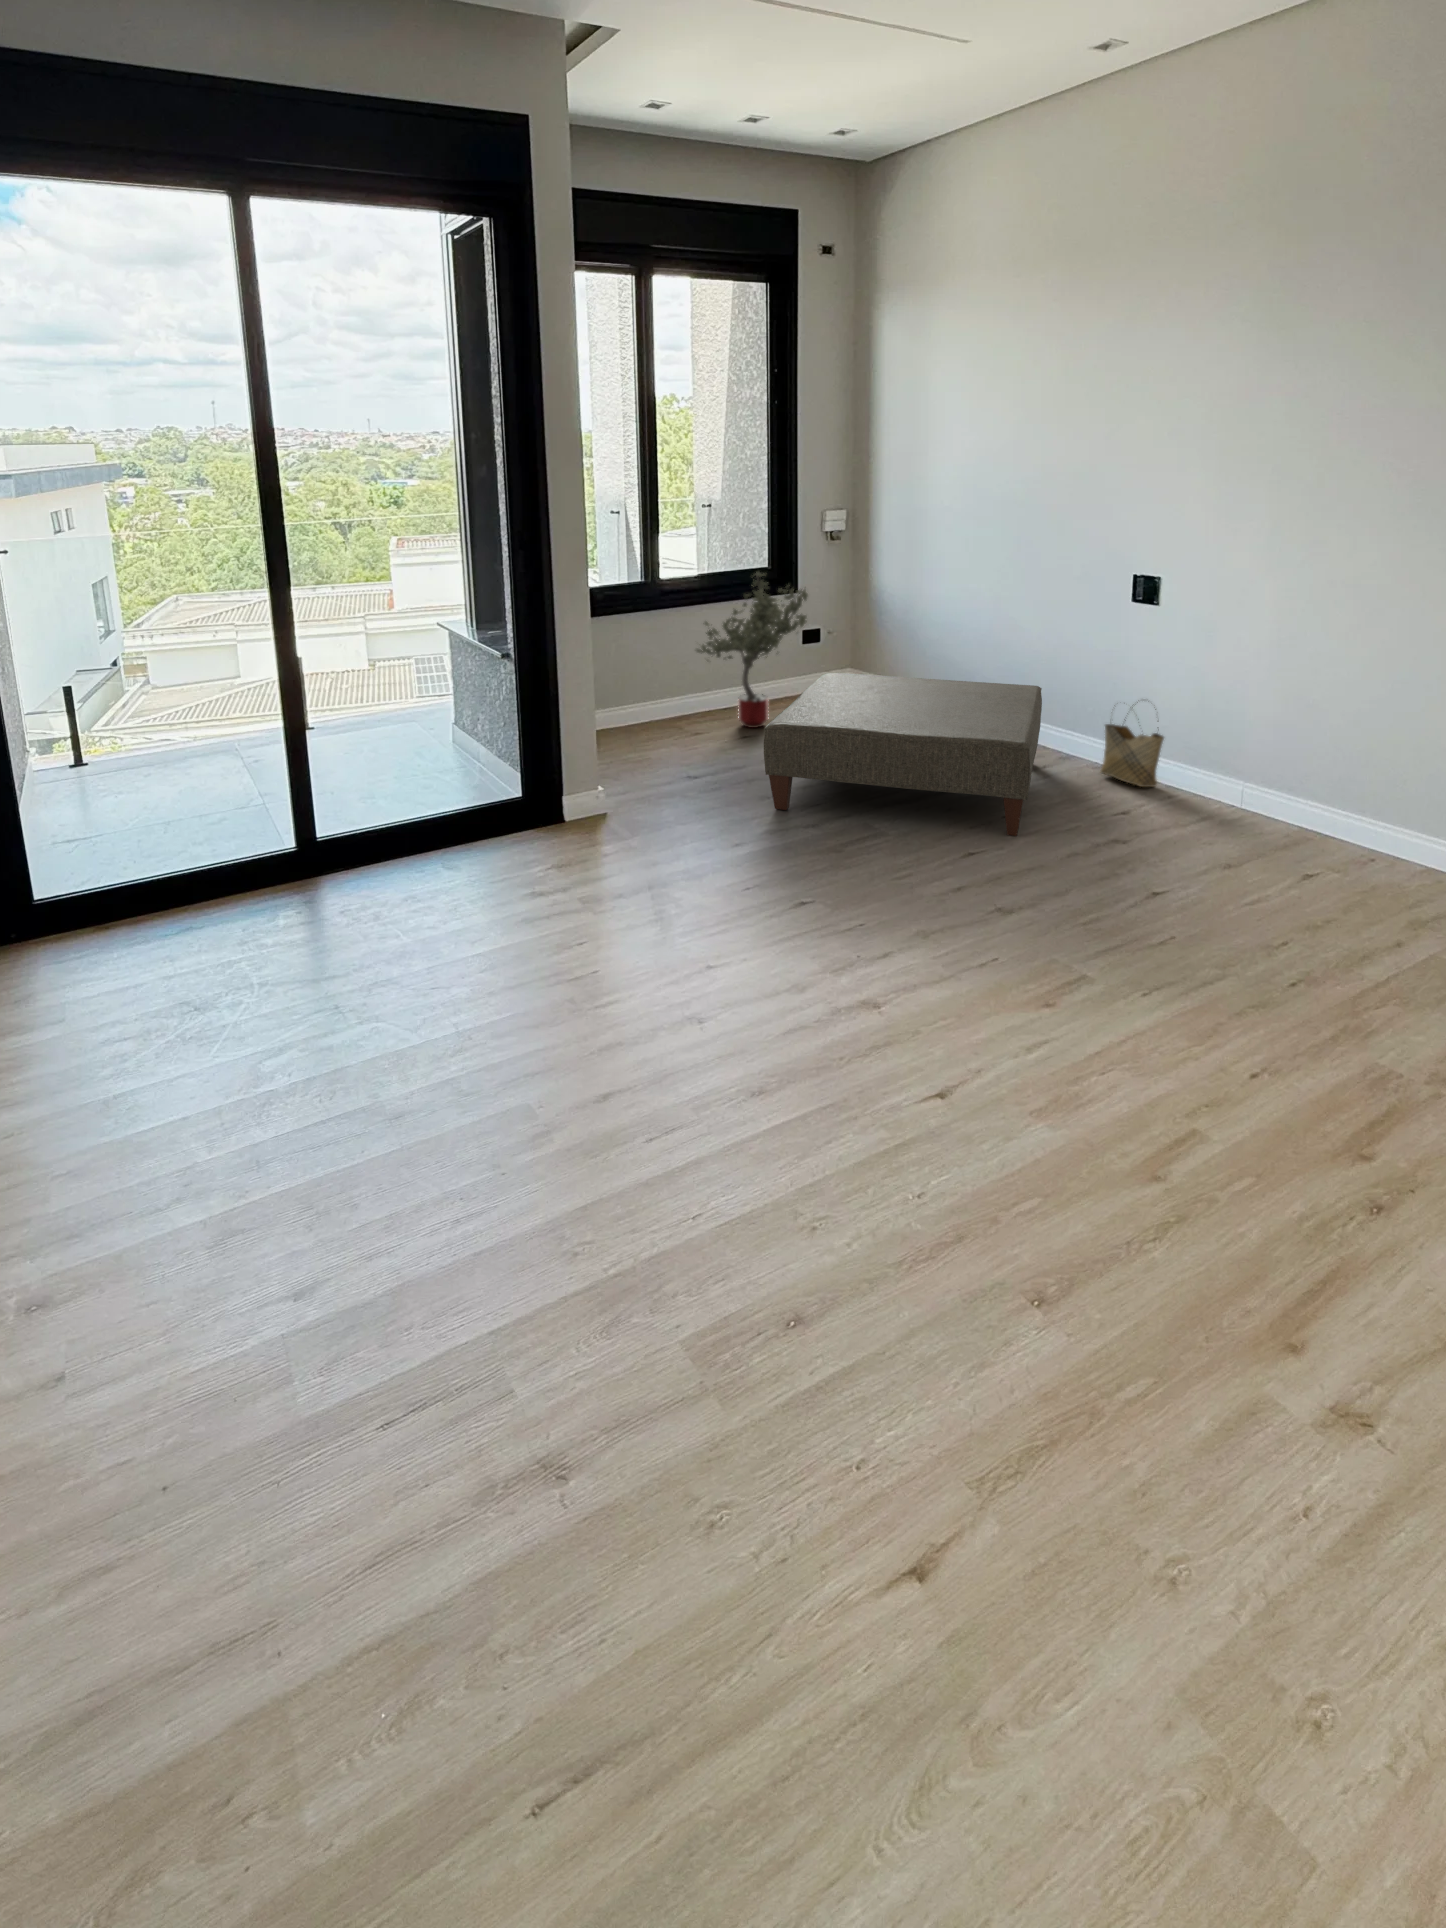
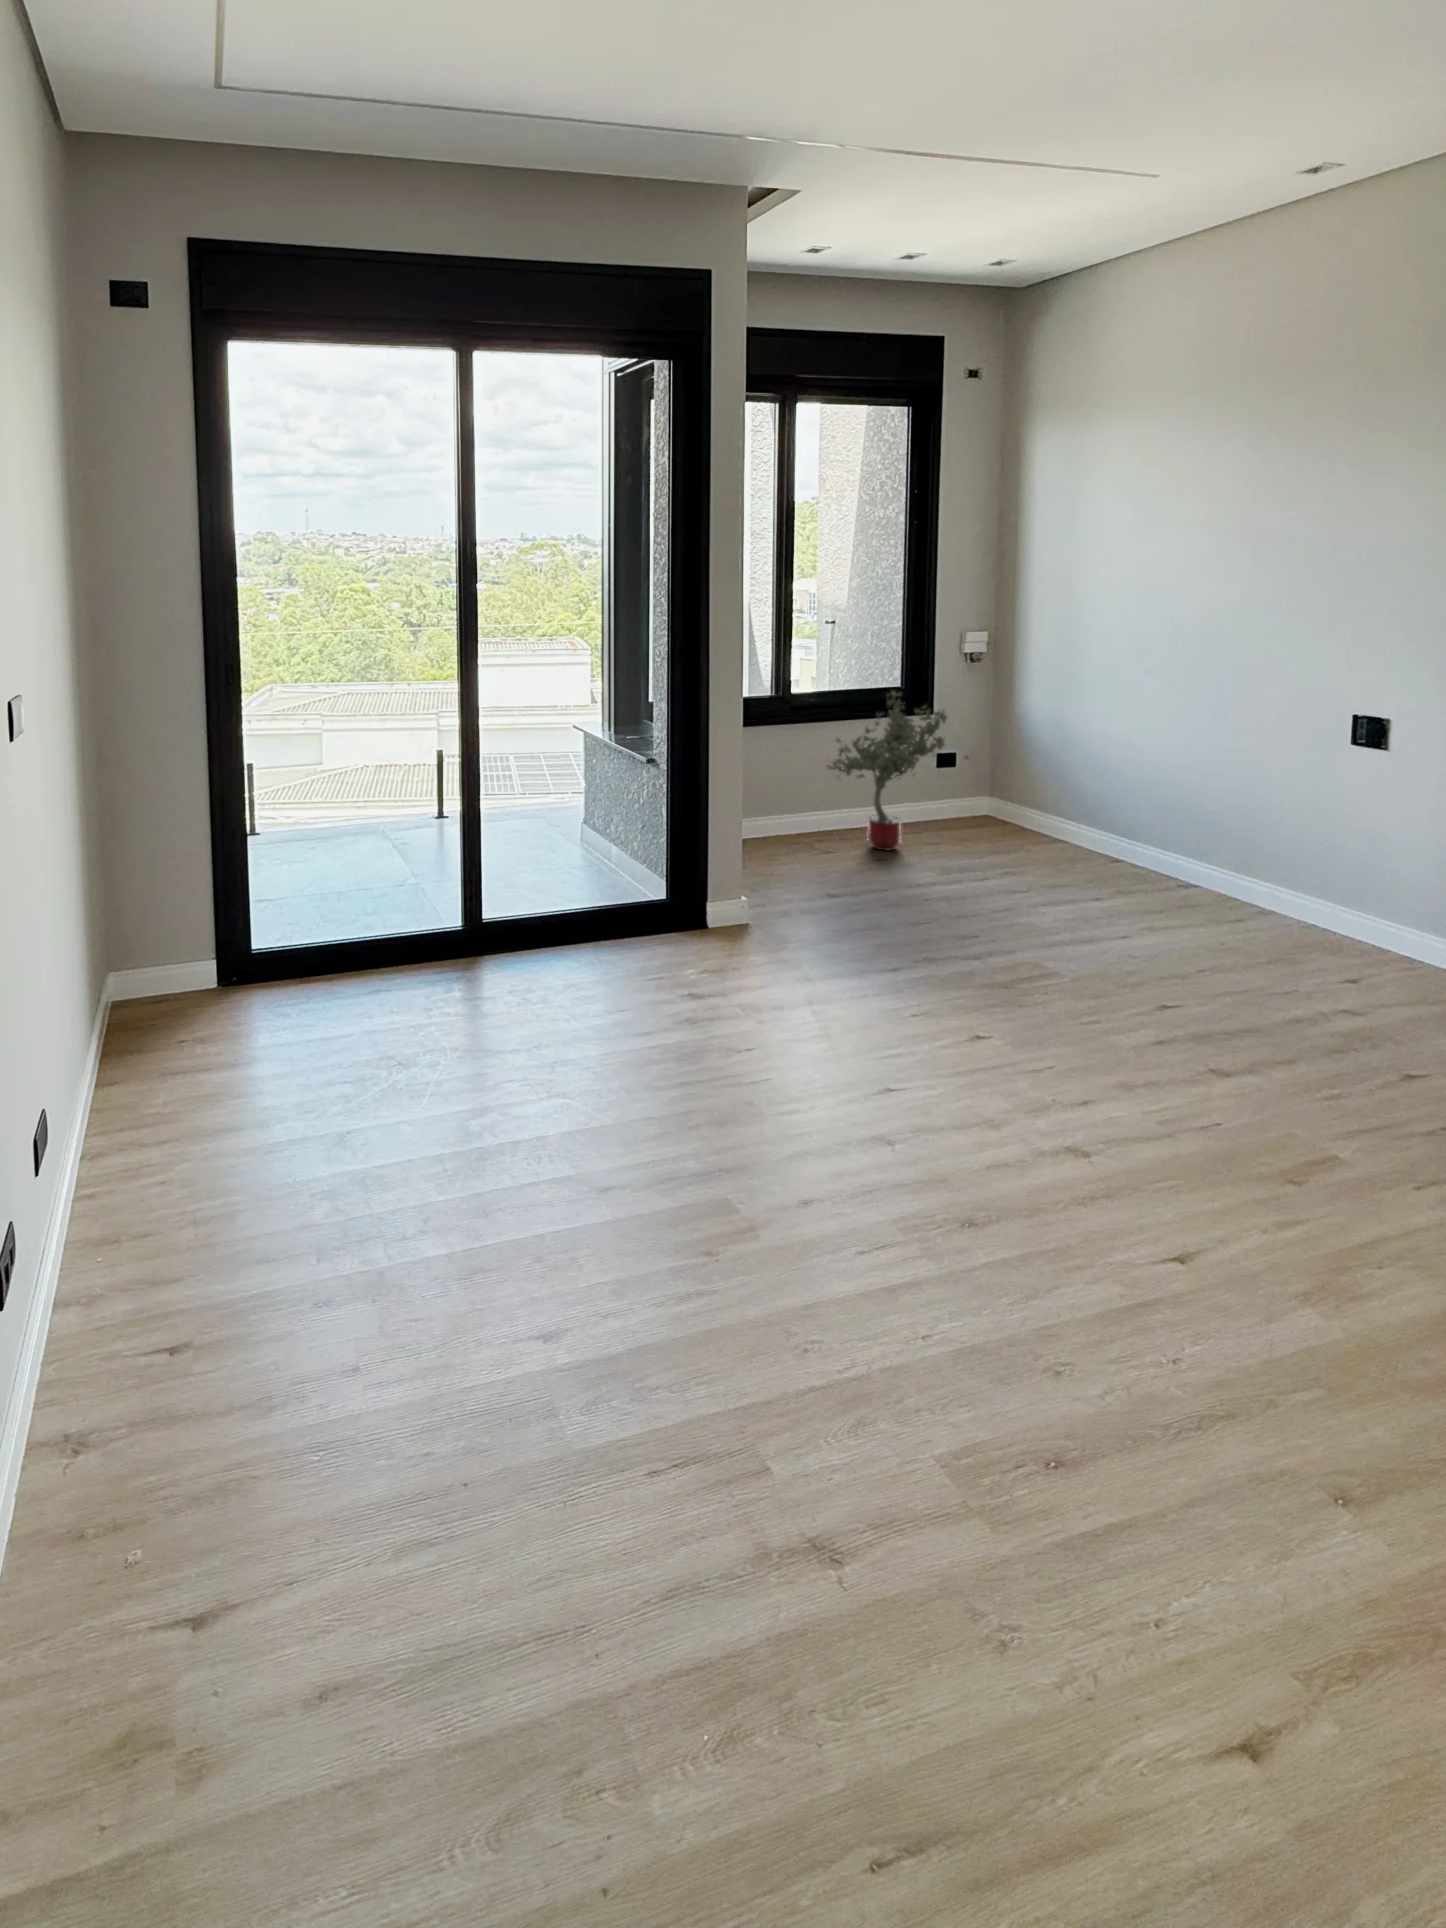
ottoman: present [764,673,1042,836] -> none [915,800,1235,993]
woven basket: present [1100,702,1164,787] -> none [1311,854,1399,955]

